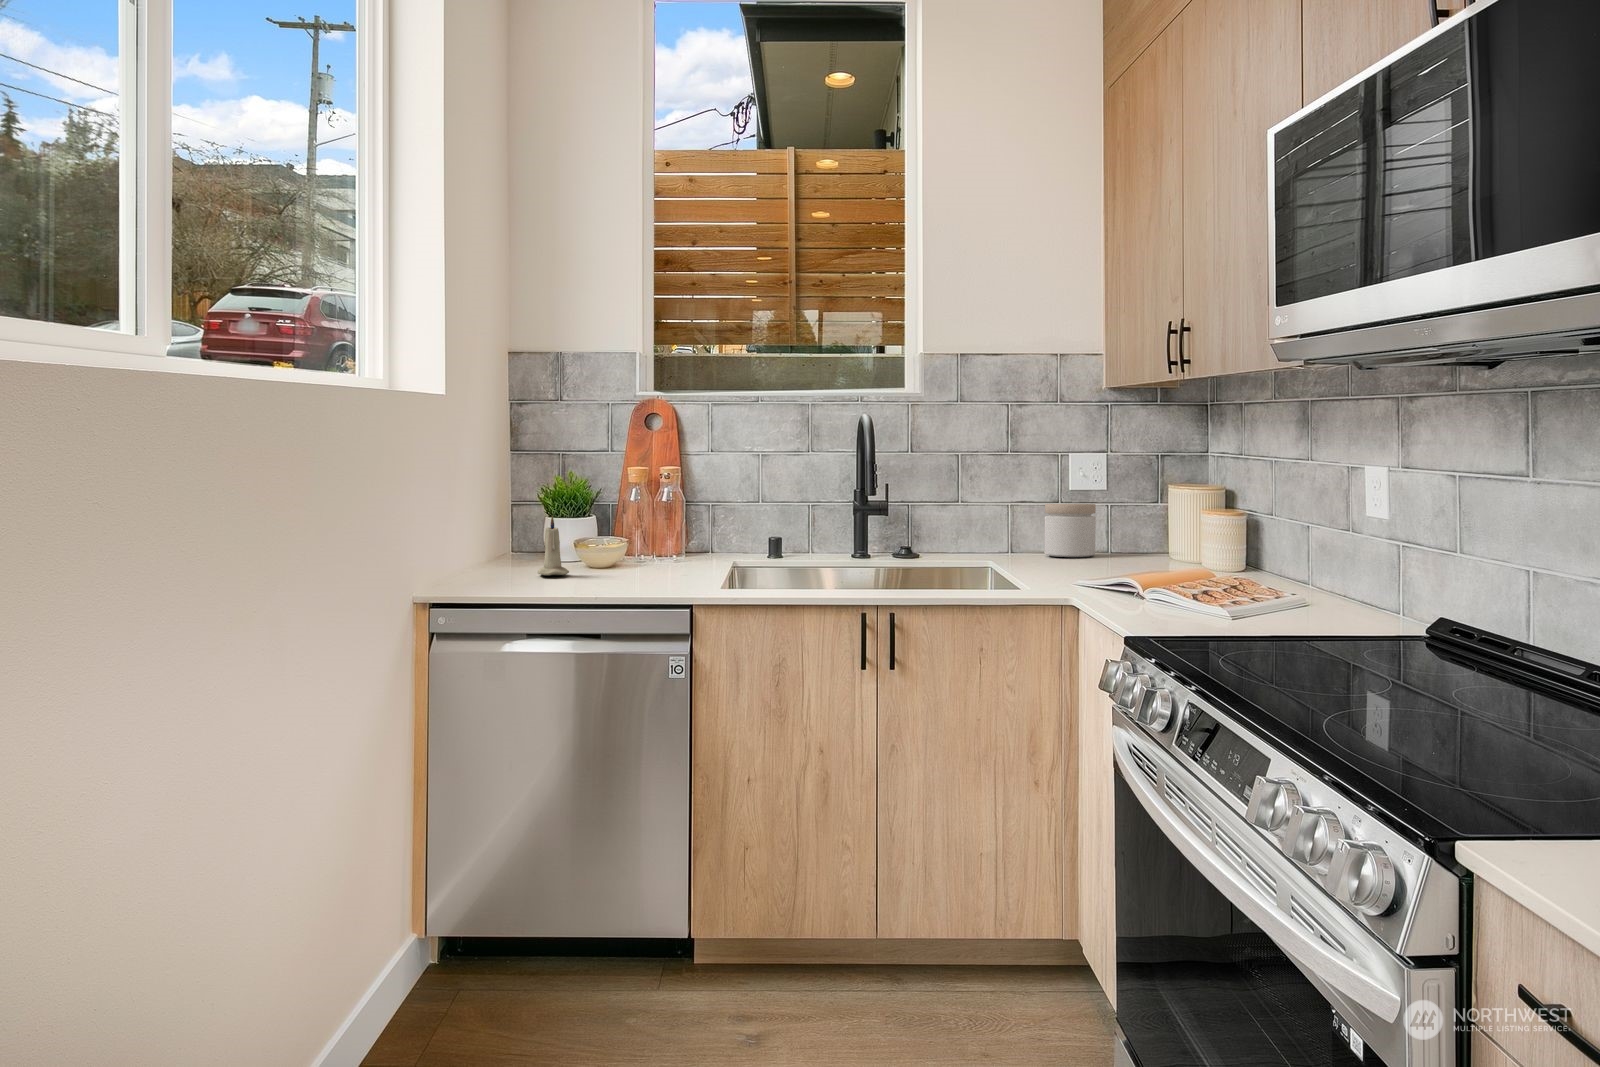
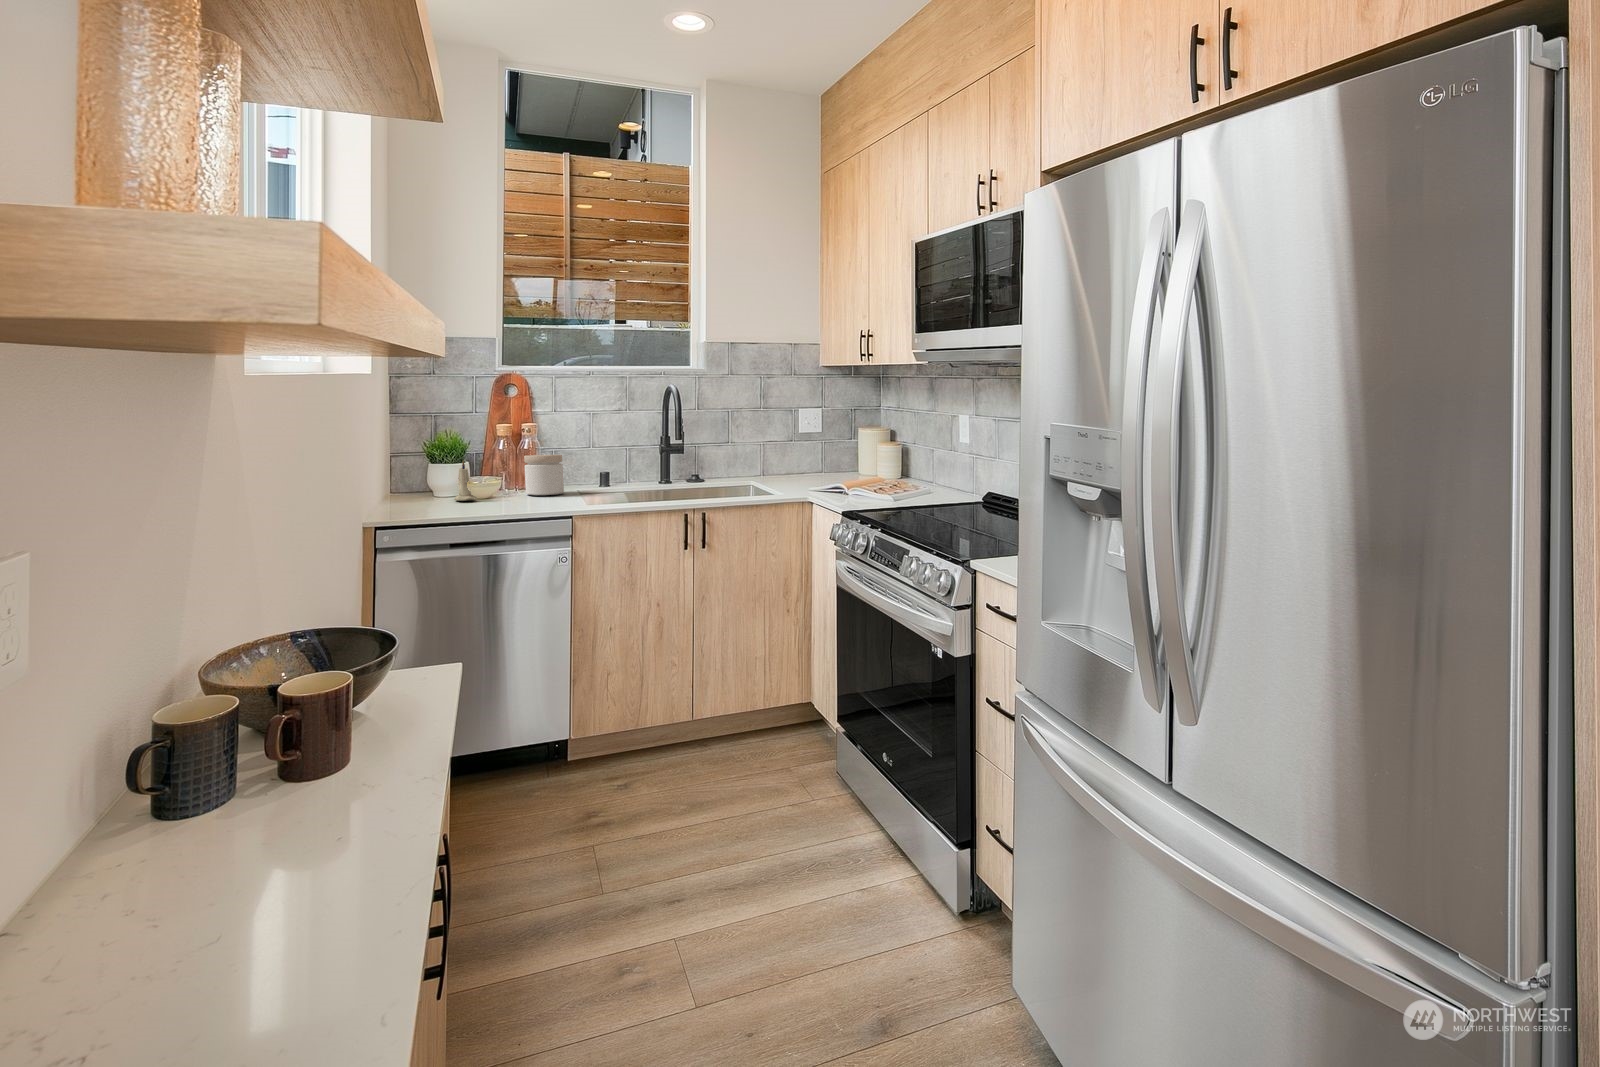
jar: present [1044,504,1096,557] -> present [524,455,564,495]

